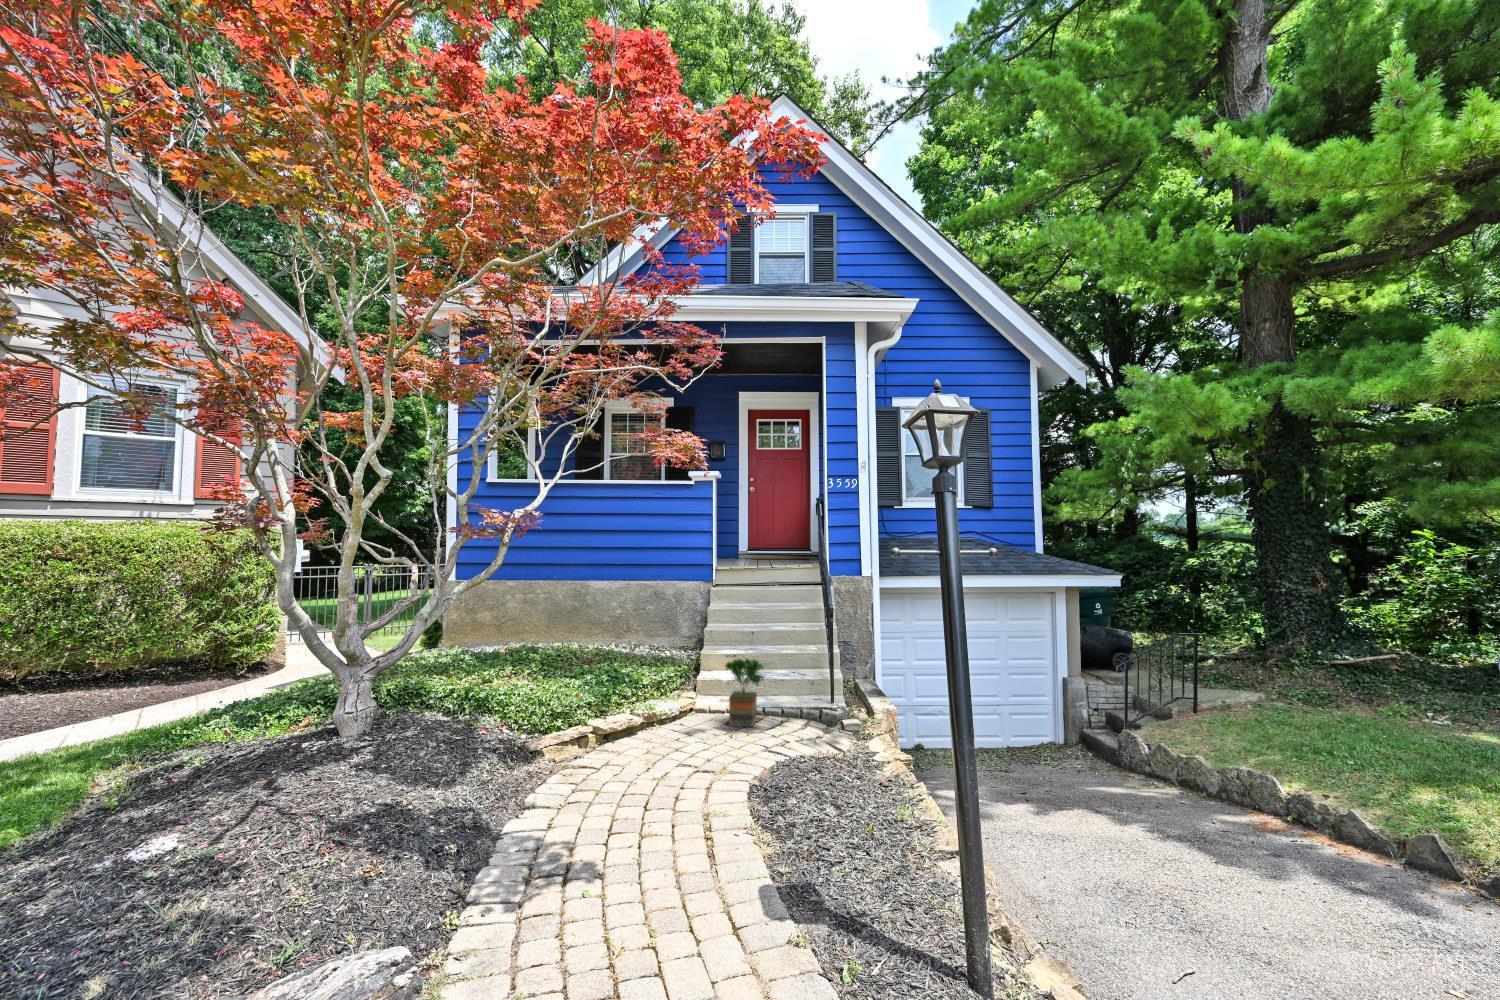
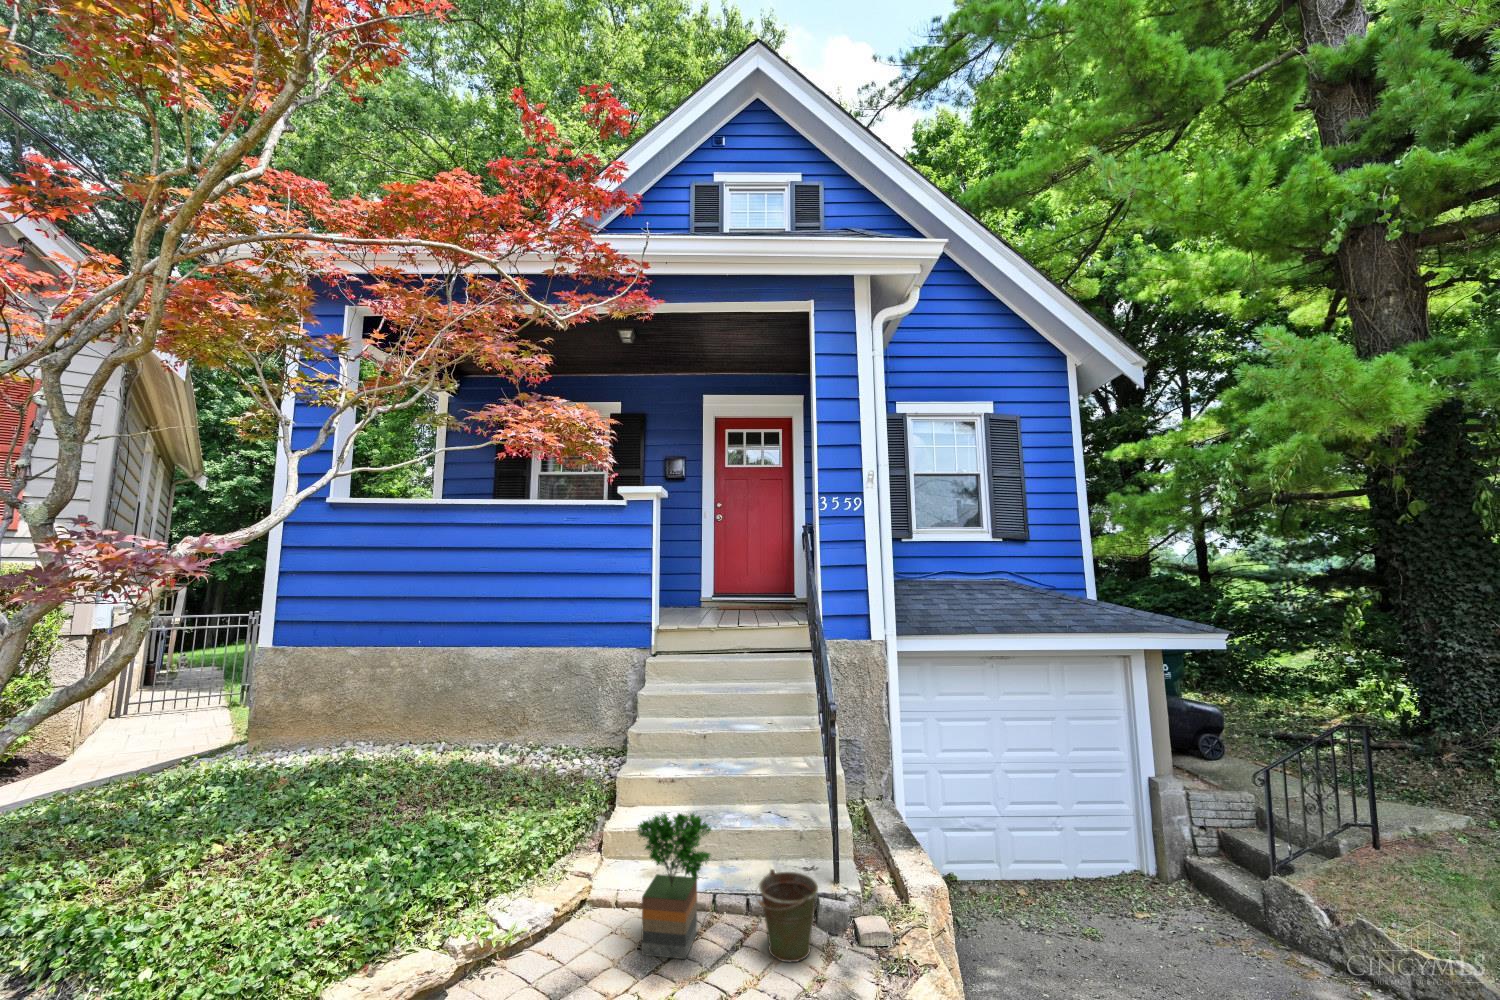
bucket: none [788,688,821,728] -> present [758,869,818,962]

